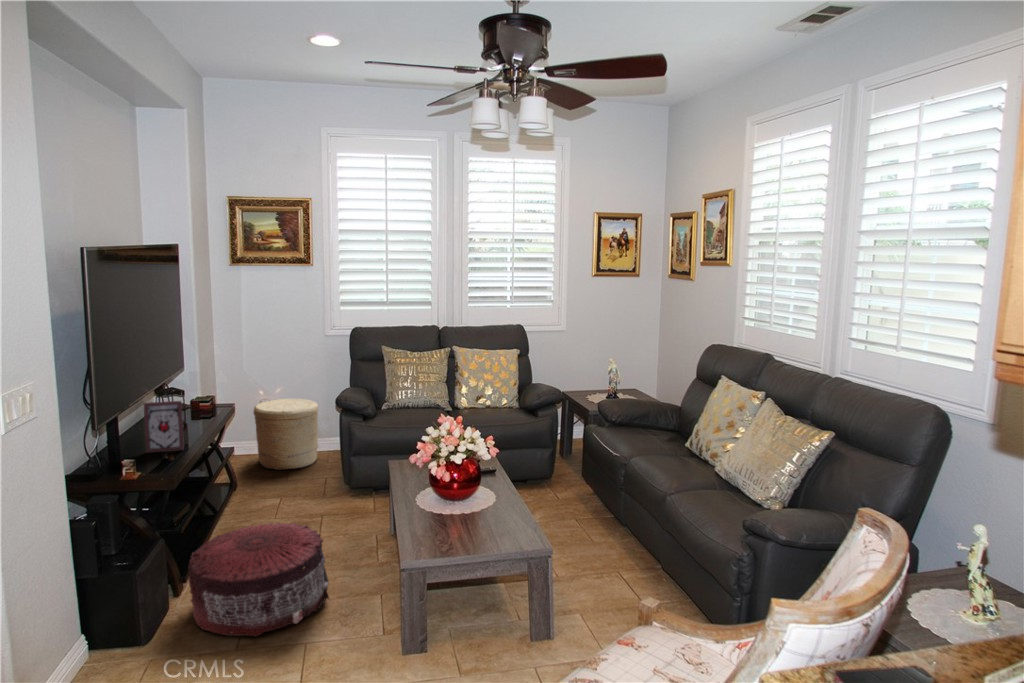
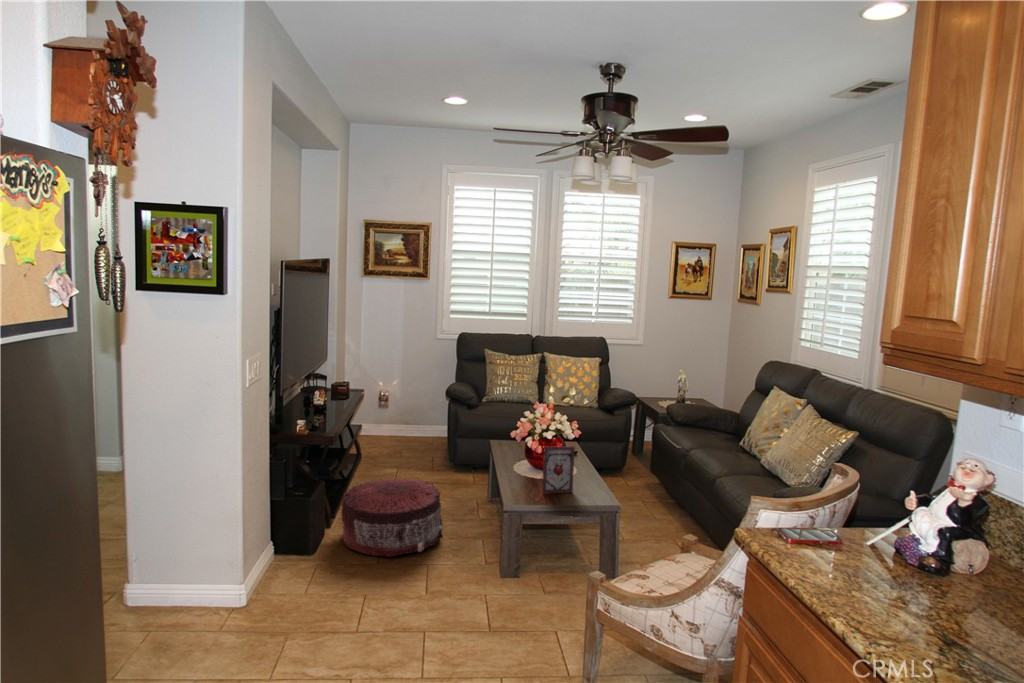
woven basket: present [254,399,318,470] -> none [377,389,428,447]
picture frame: present [144,401,184,453] -> present [542,446,575,493]

